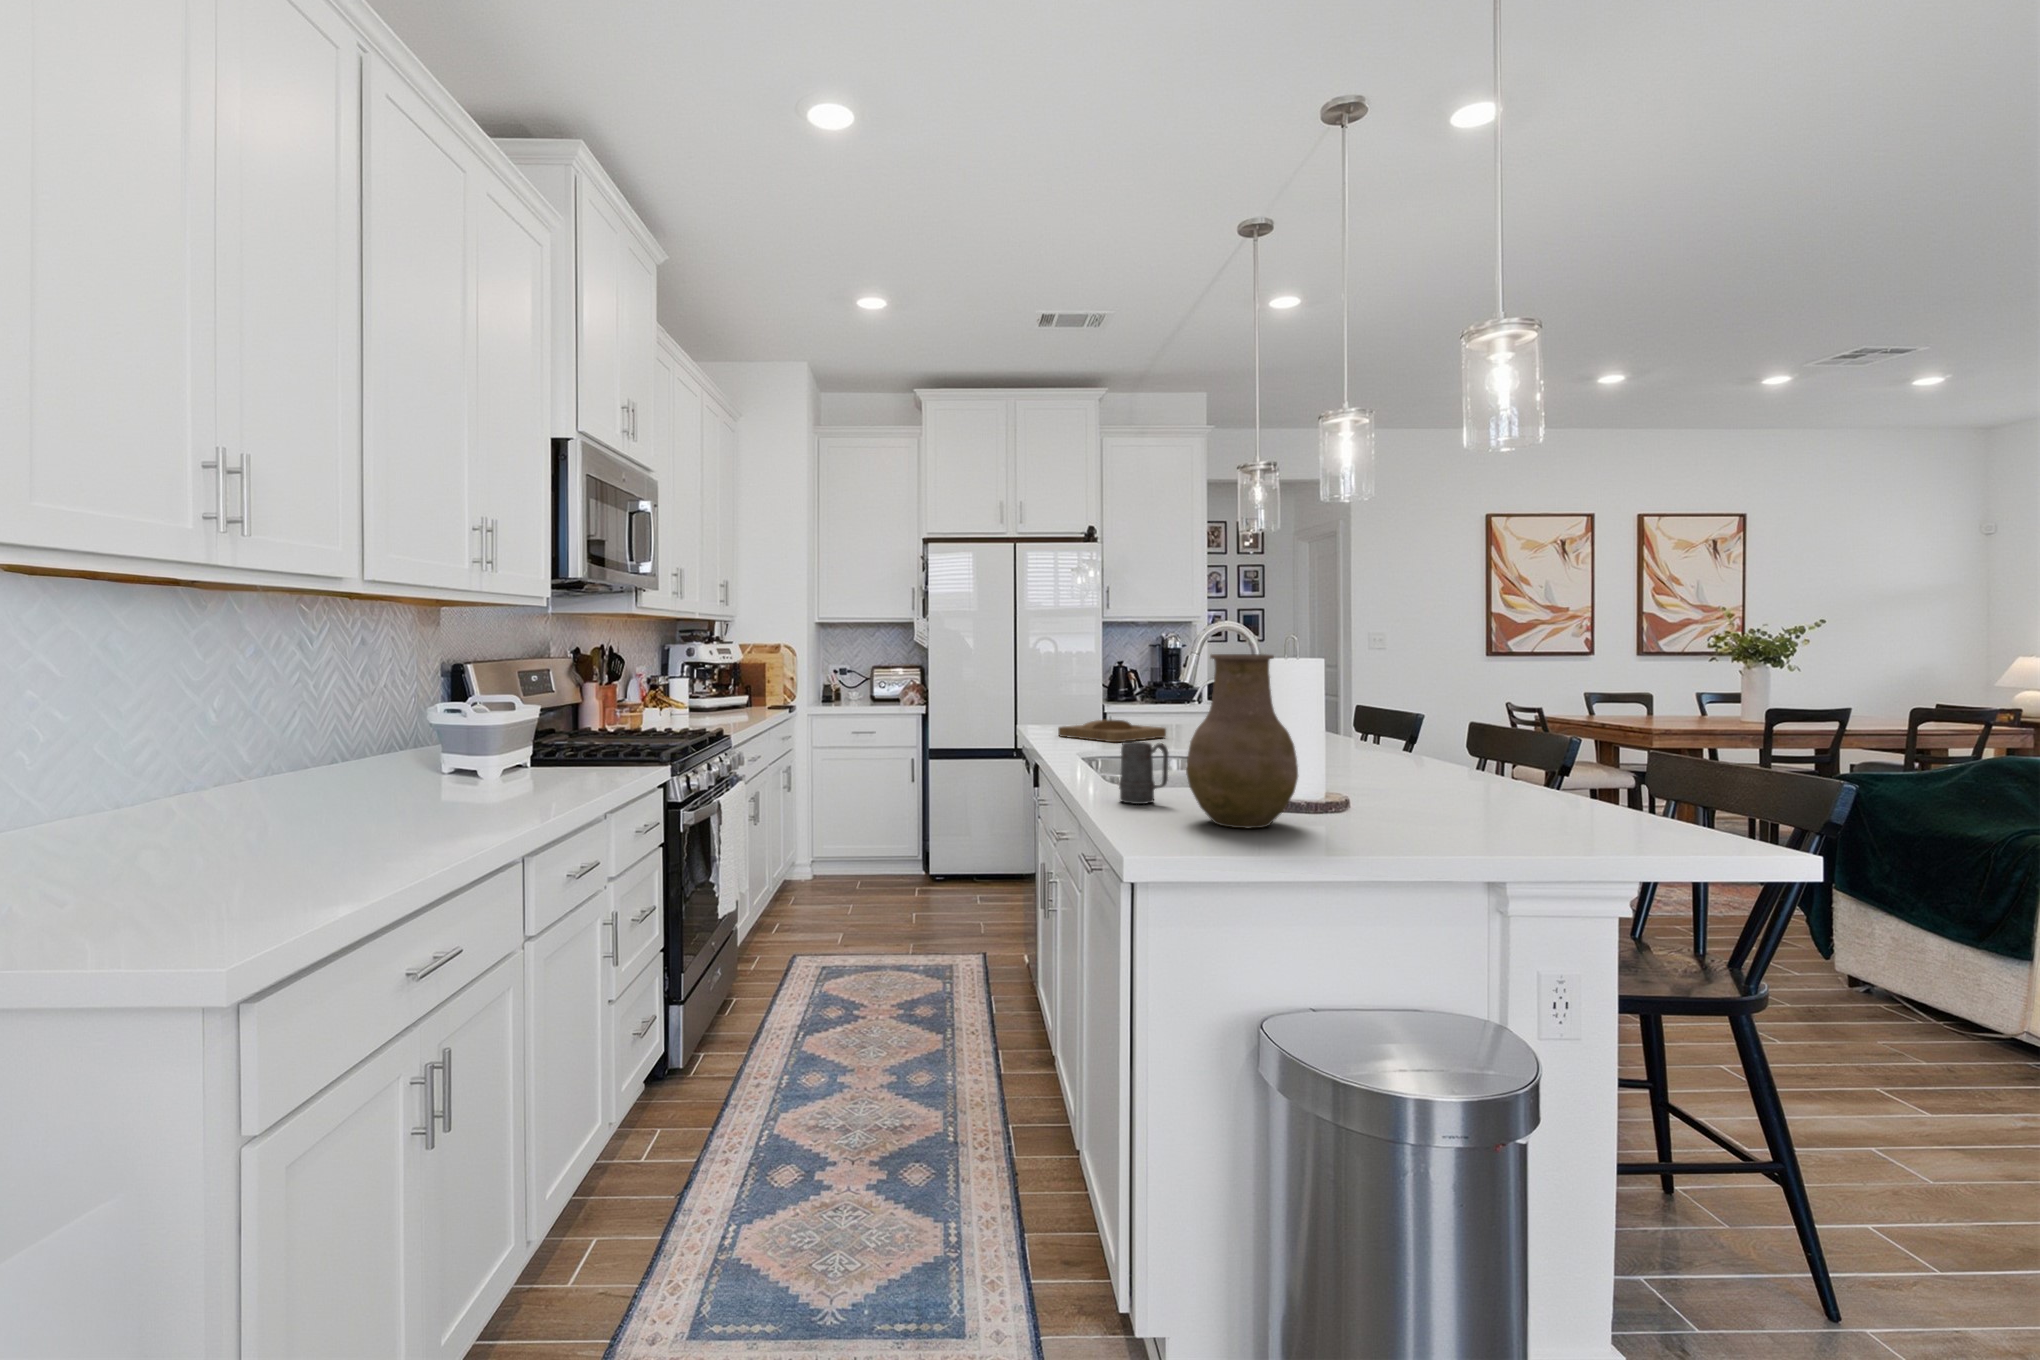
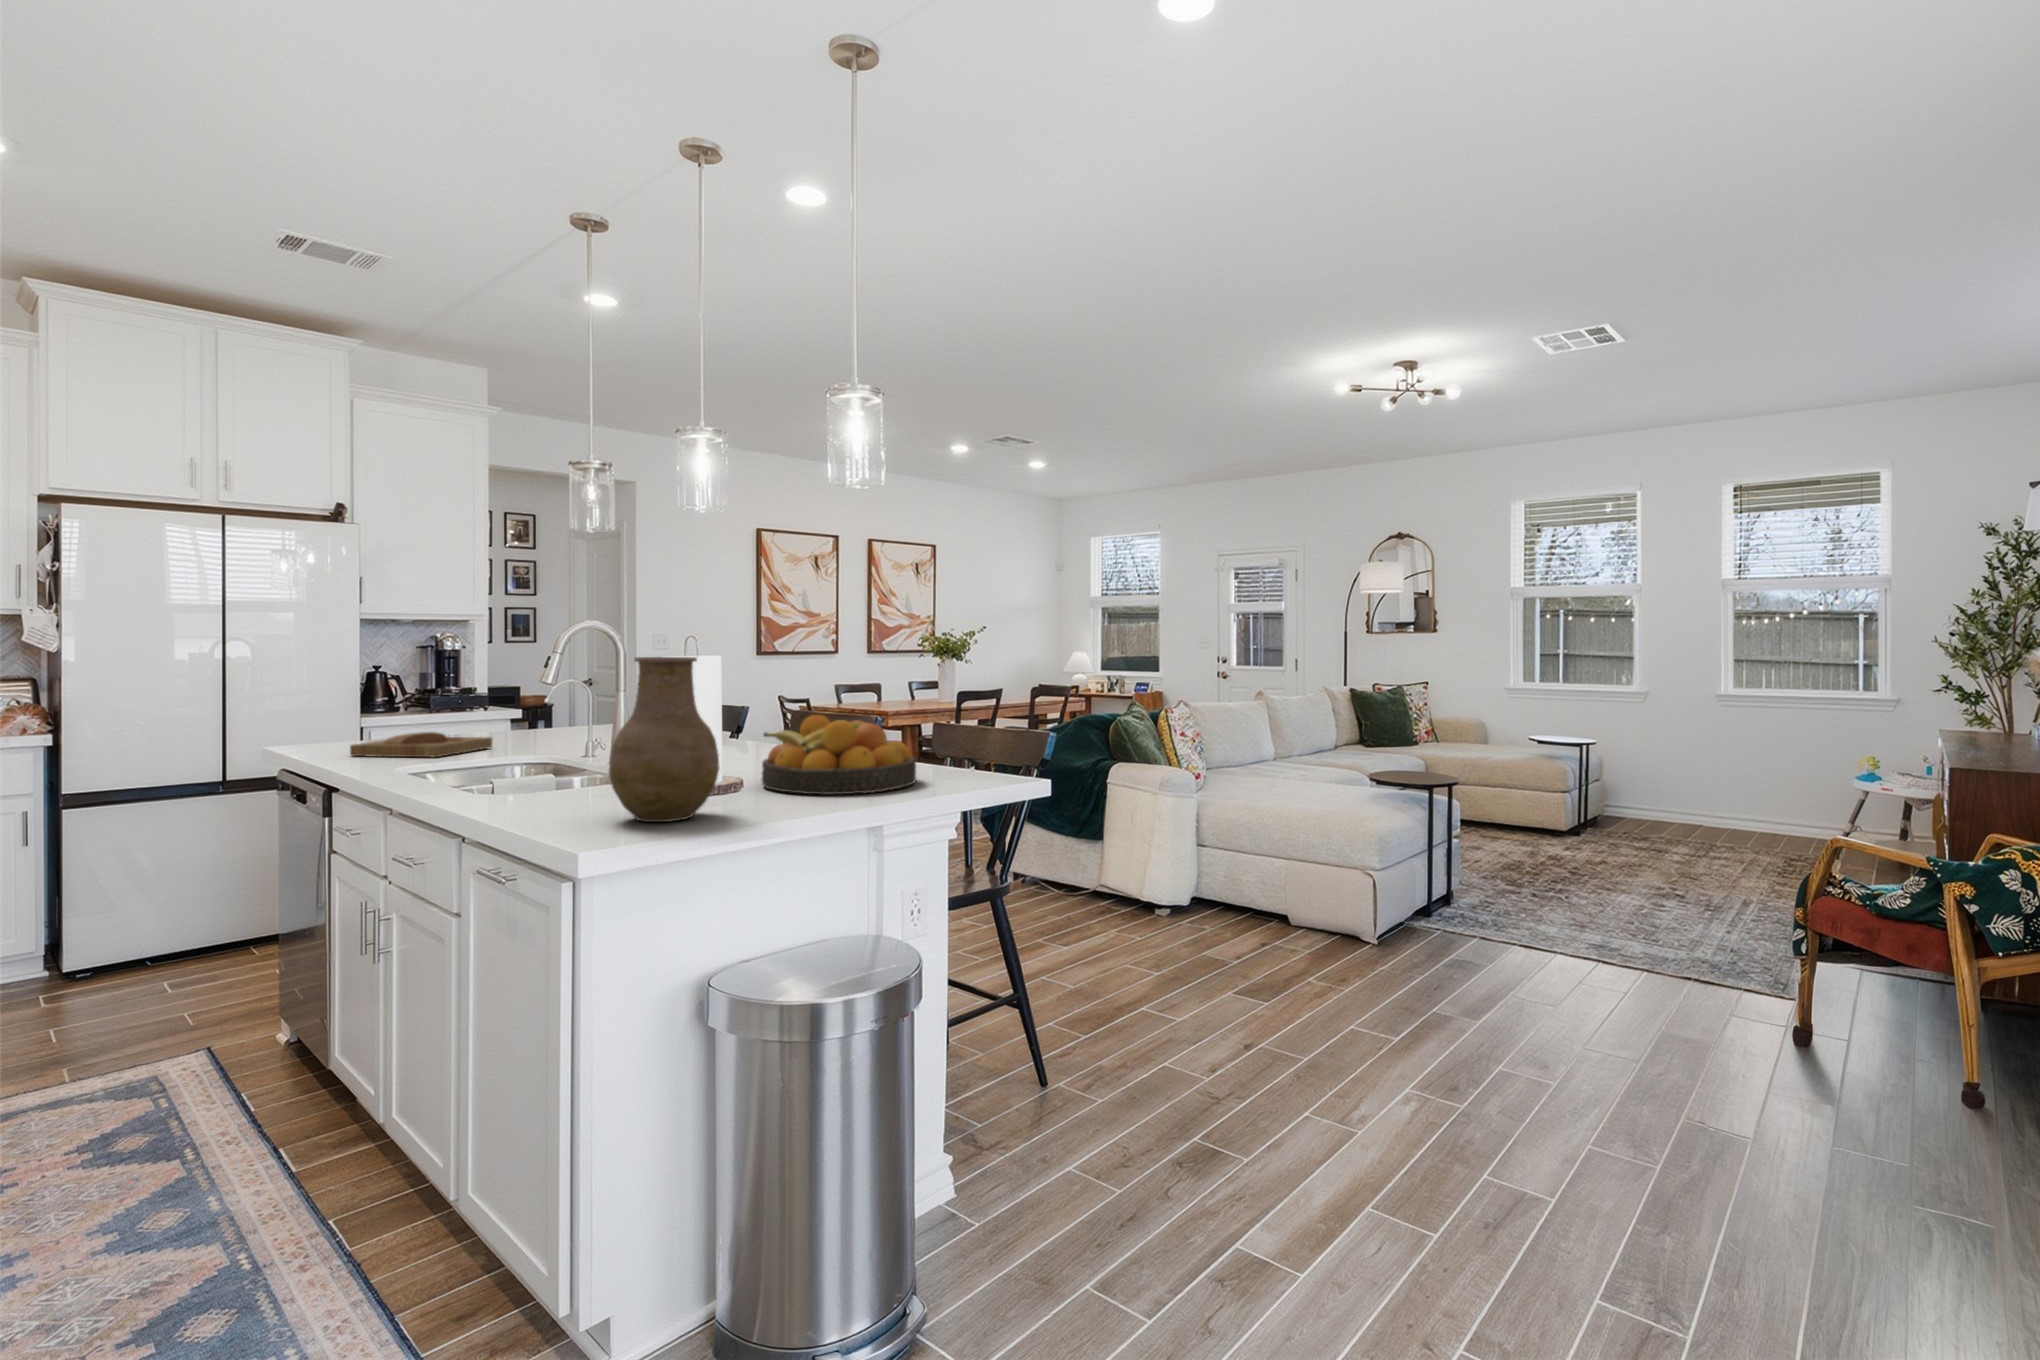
fruit bowl: none [1375,725,1578,825] -> present [761,715,916,795]
mug: present [1119,742,1169,804] -> none [515,749,574,814]

